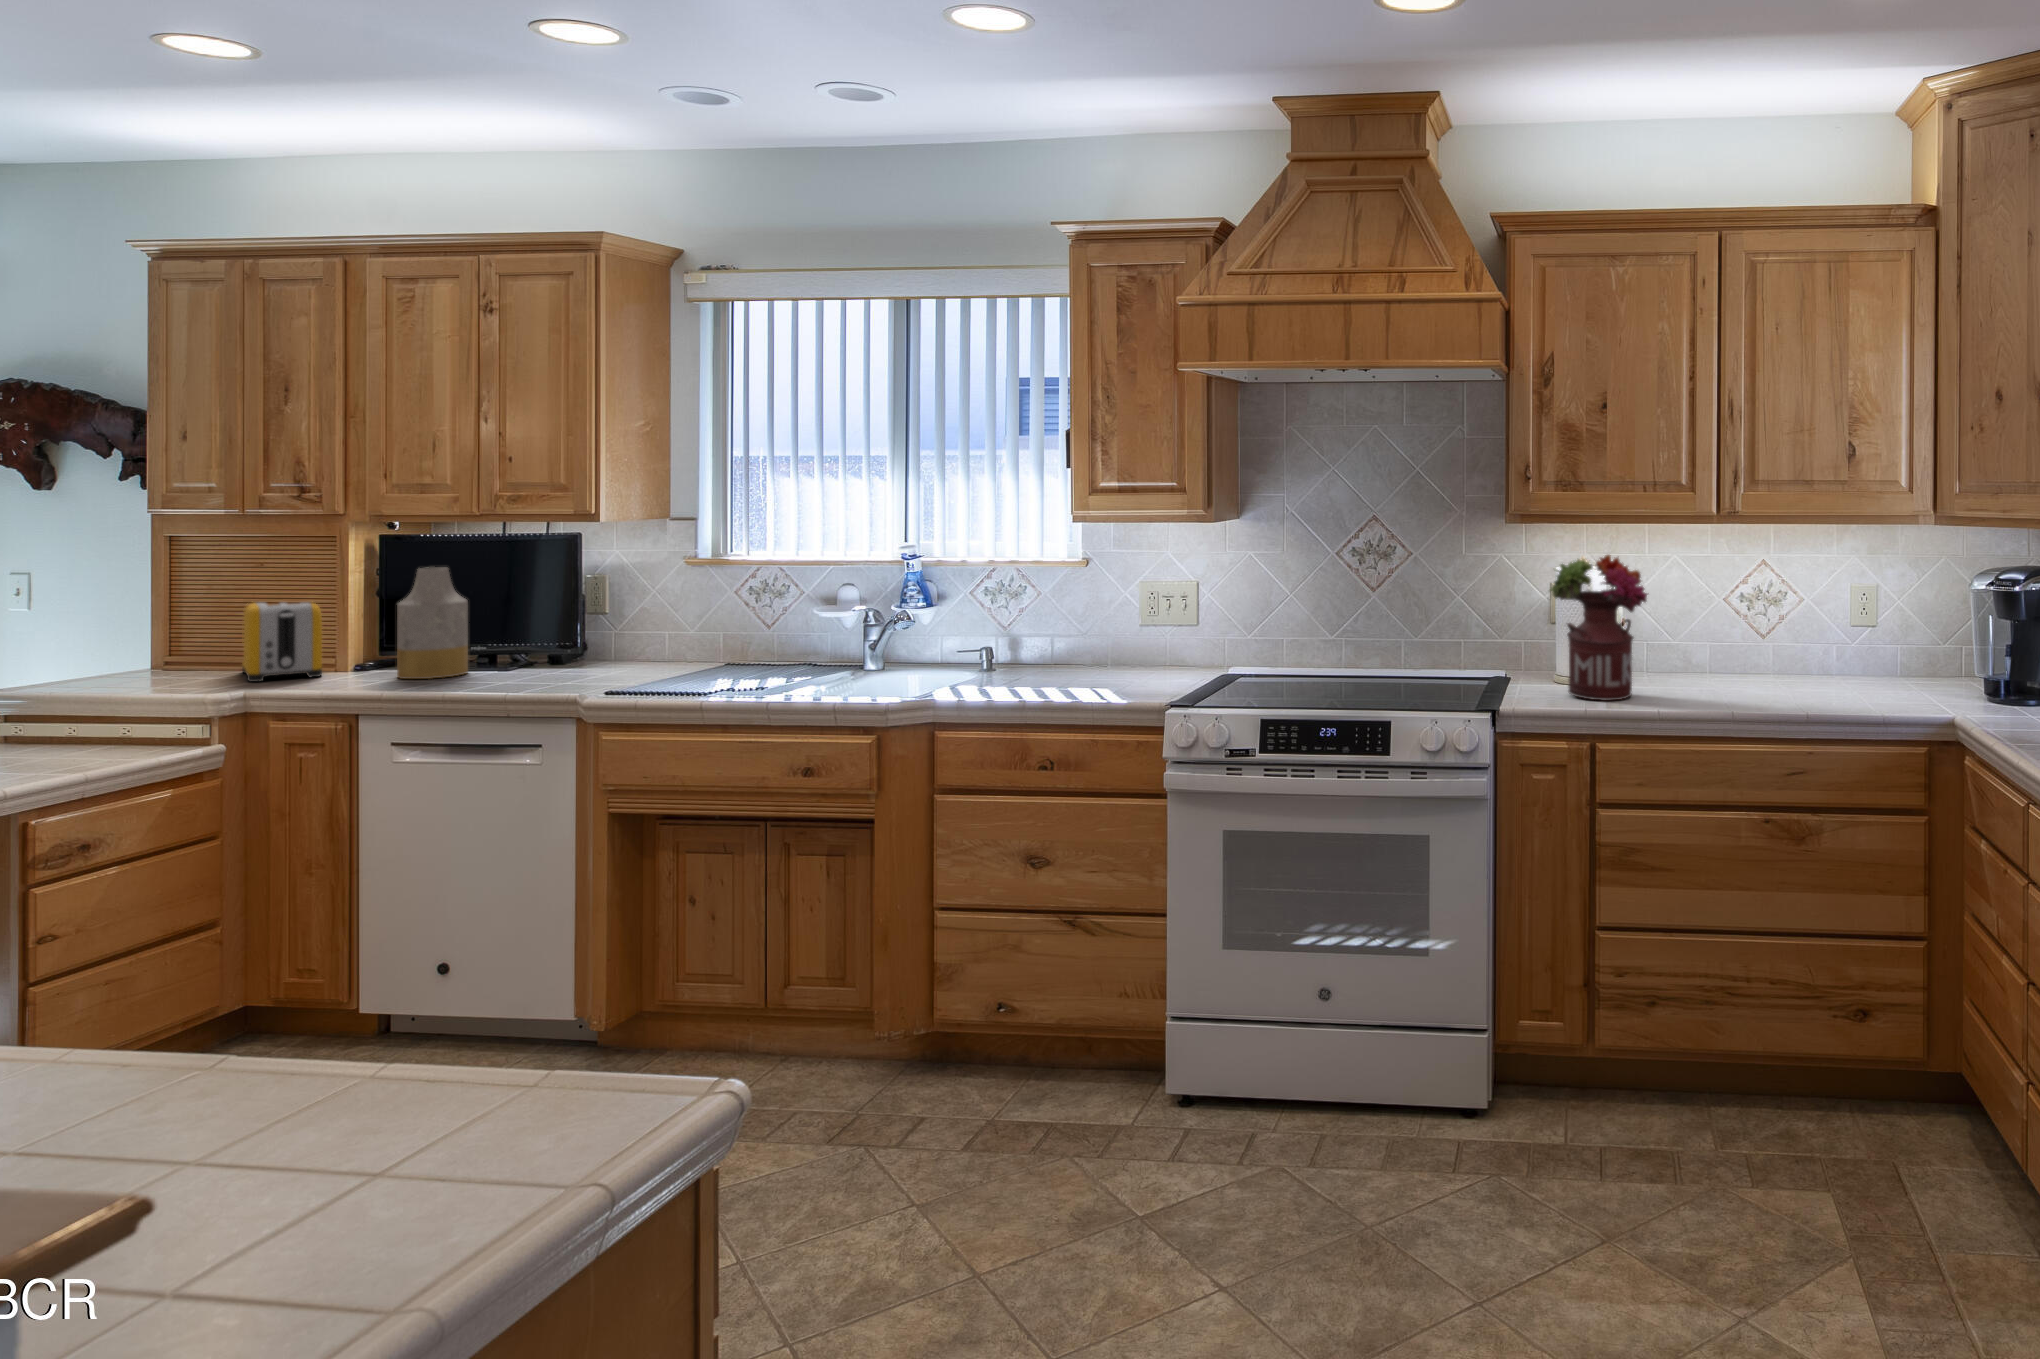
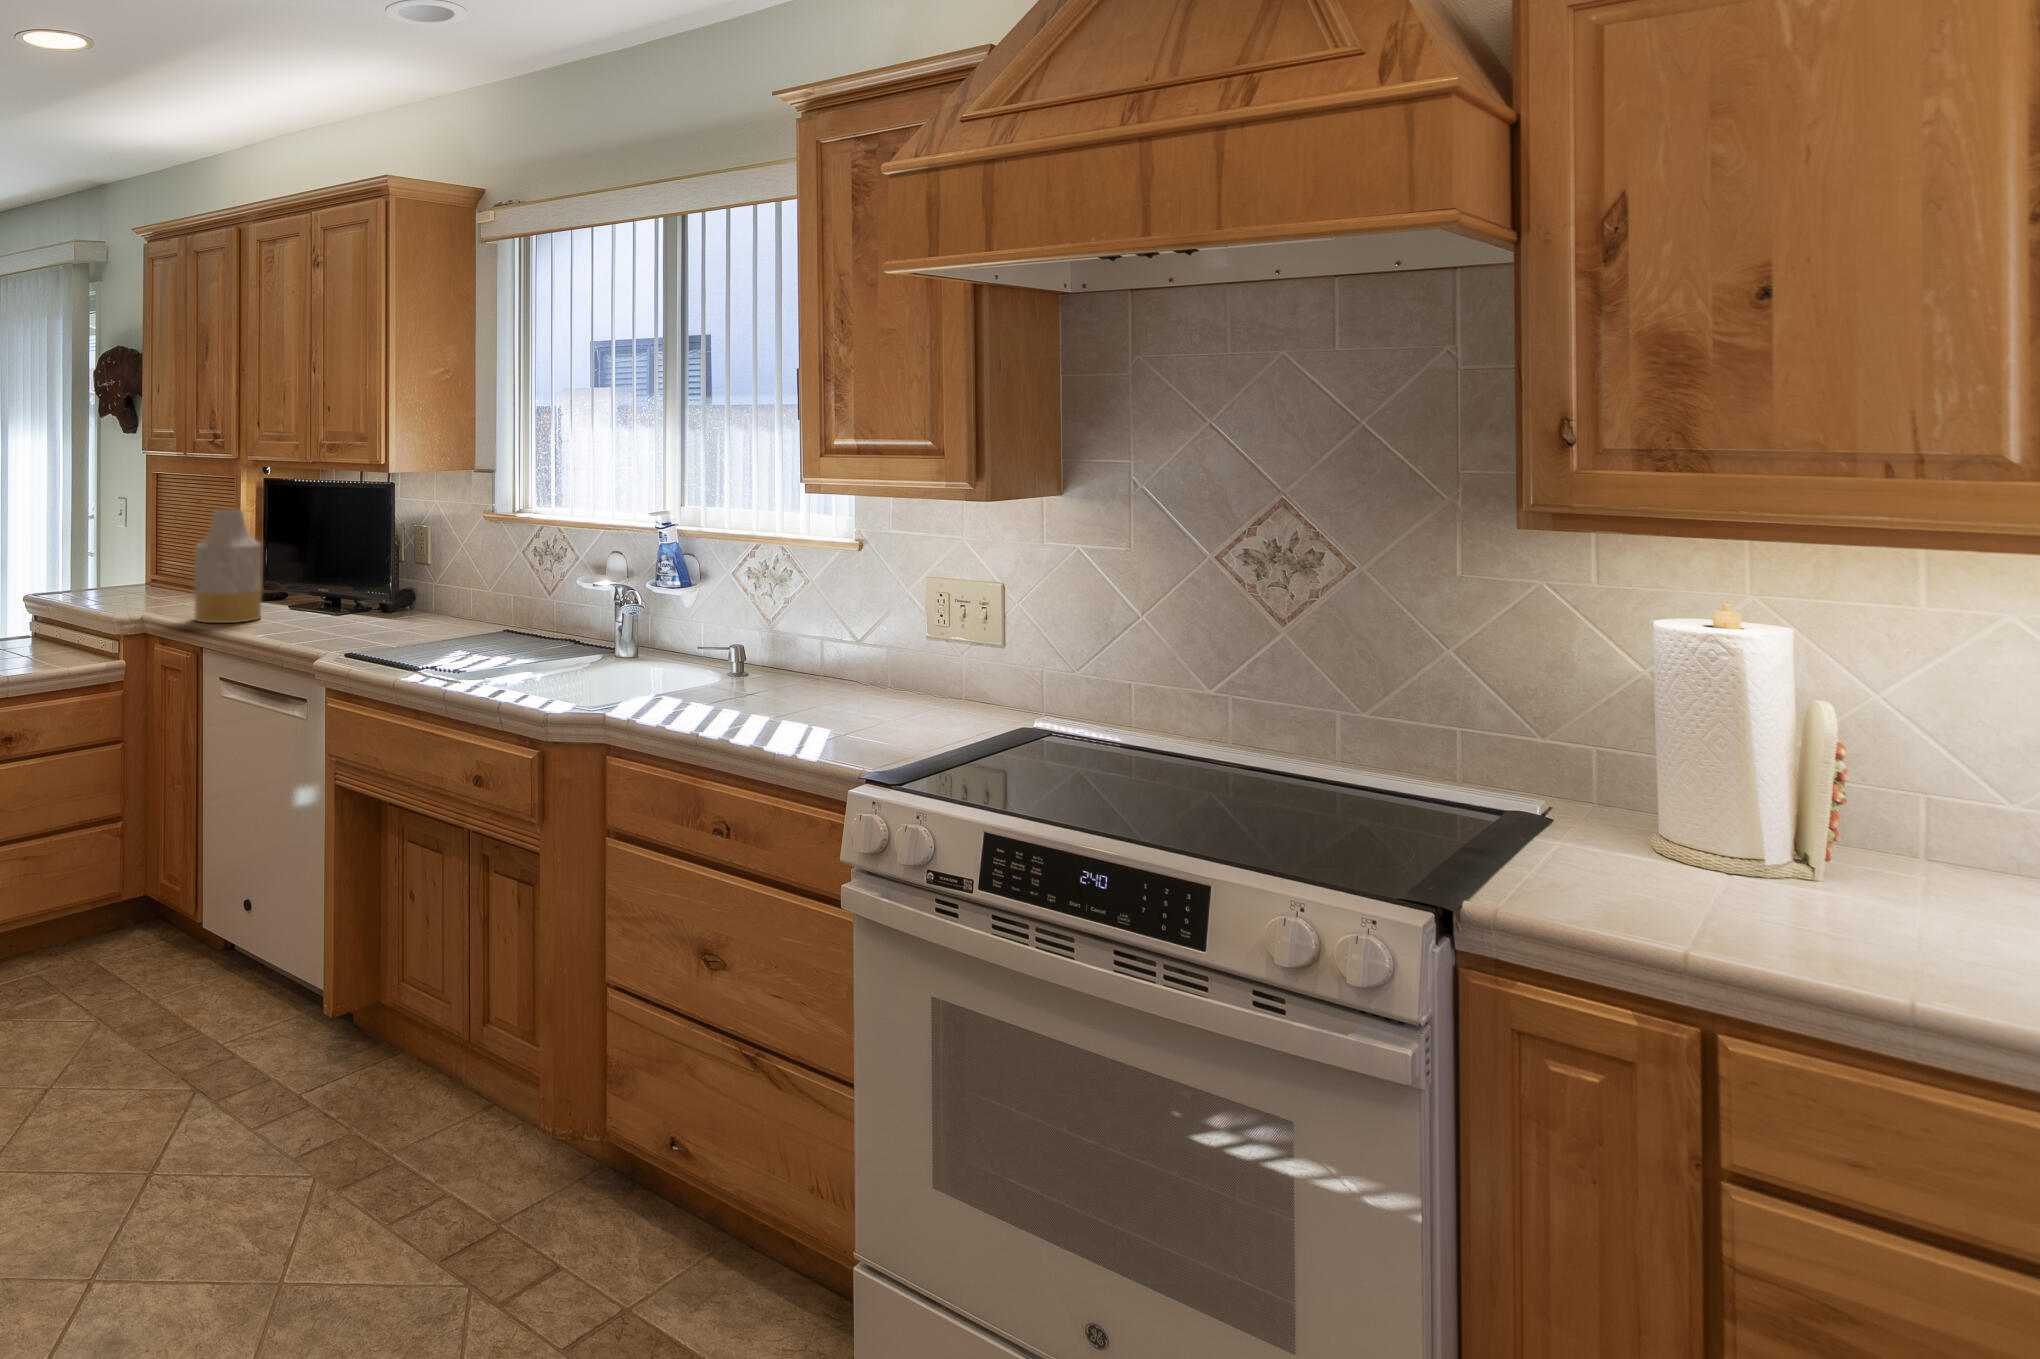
flower arrangement: present [1550,555,1648,700] -> none [1598,605,1860,917]
toaster: present [242,603,322,682] -> none [89,533,173,611]

